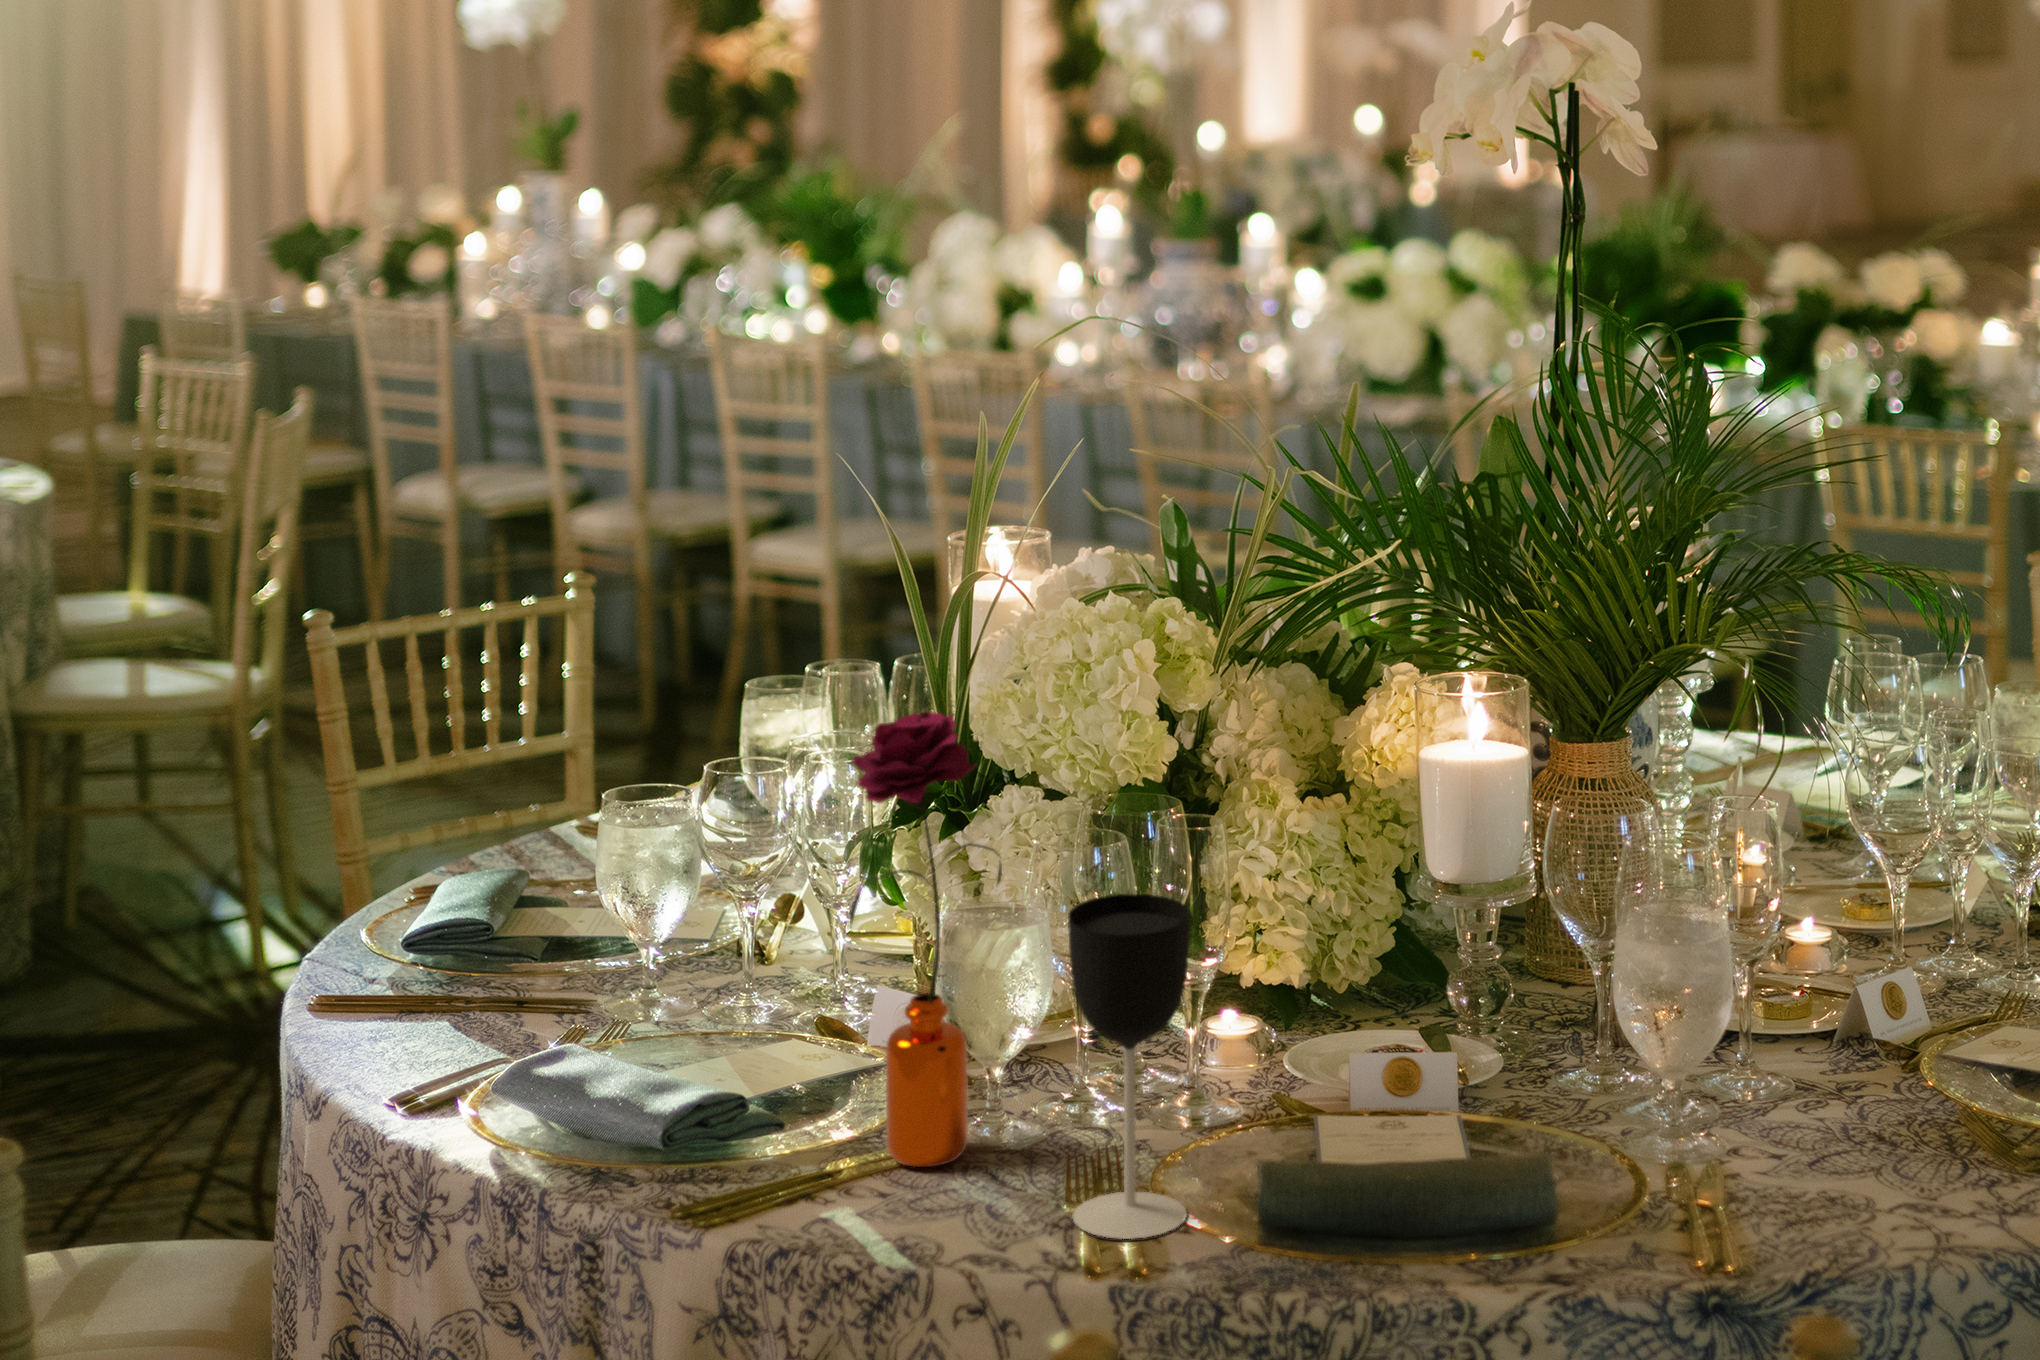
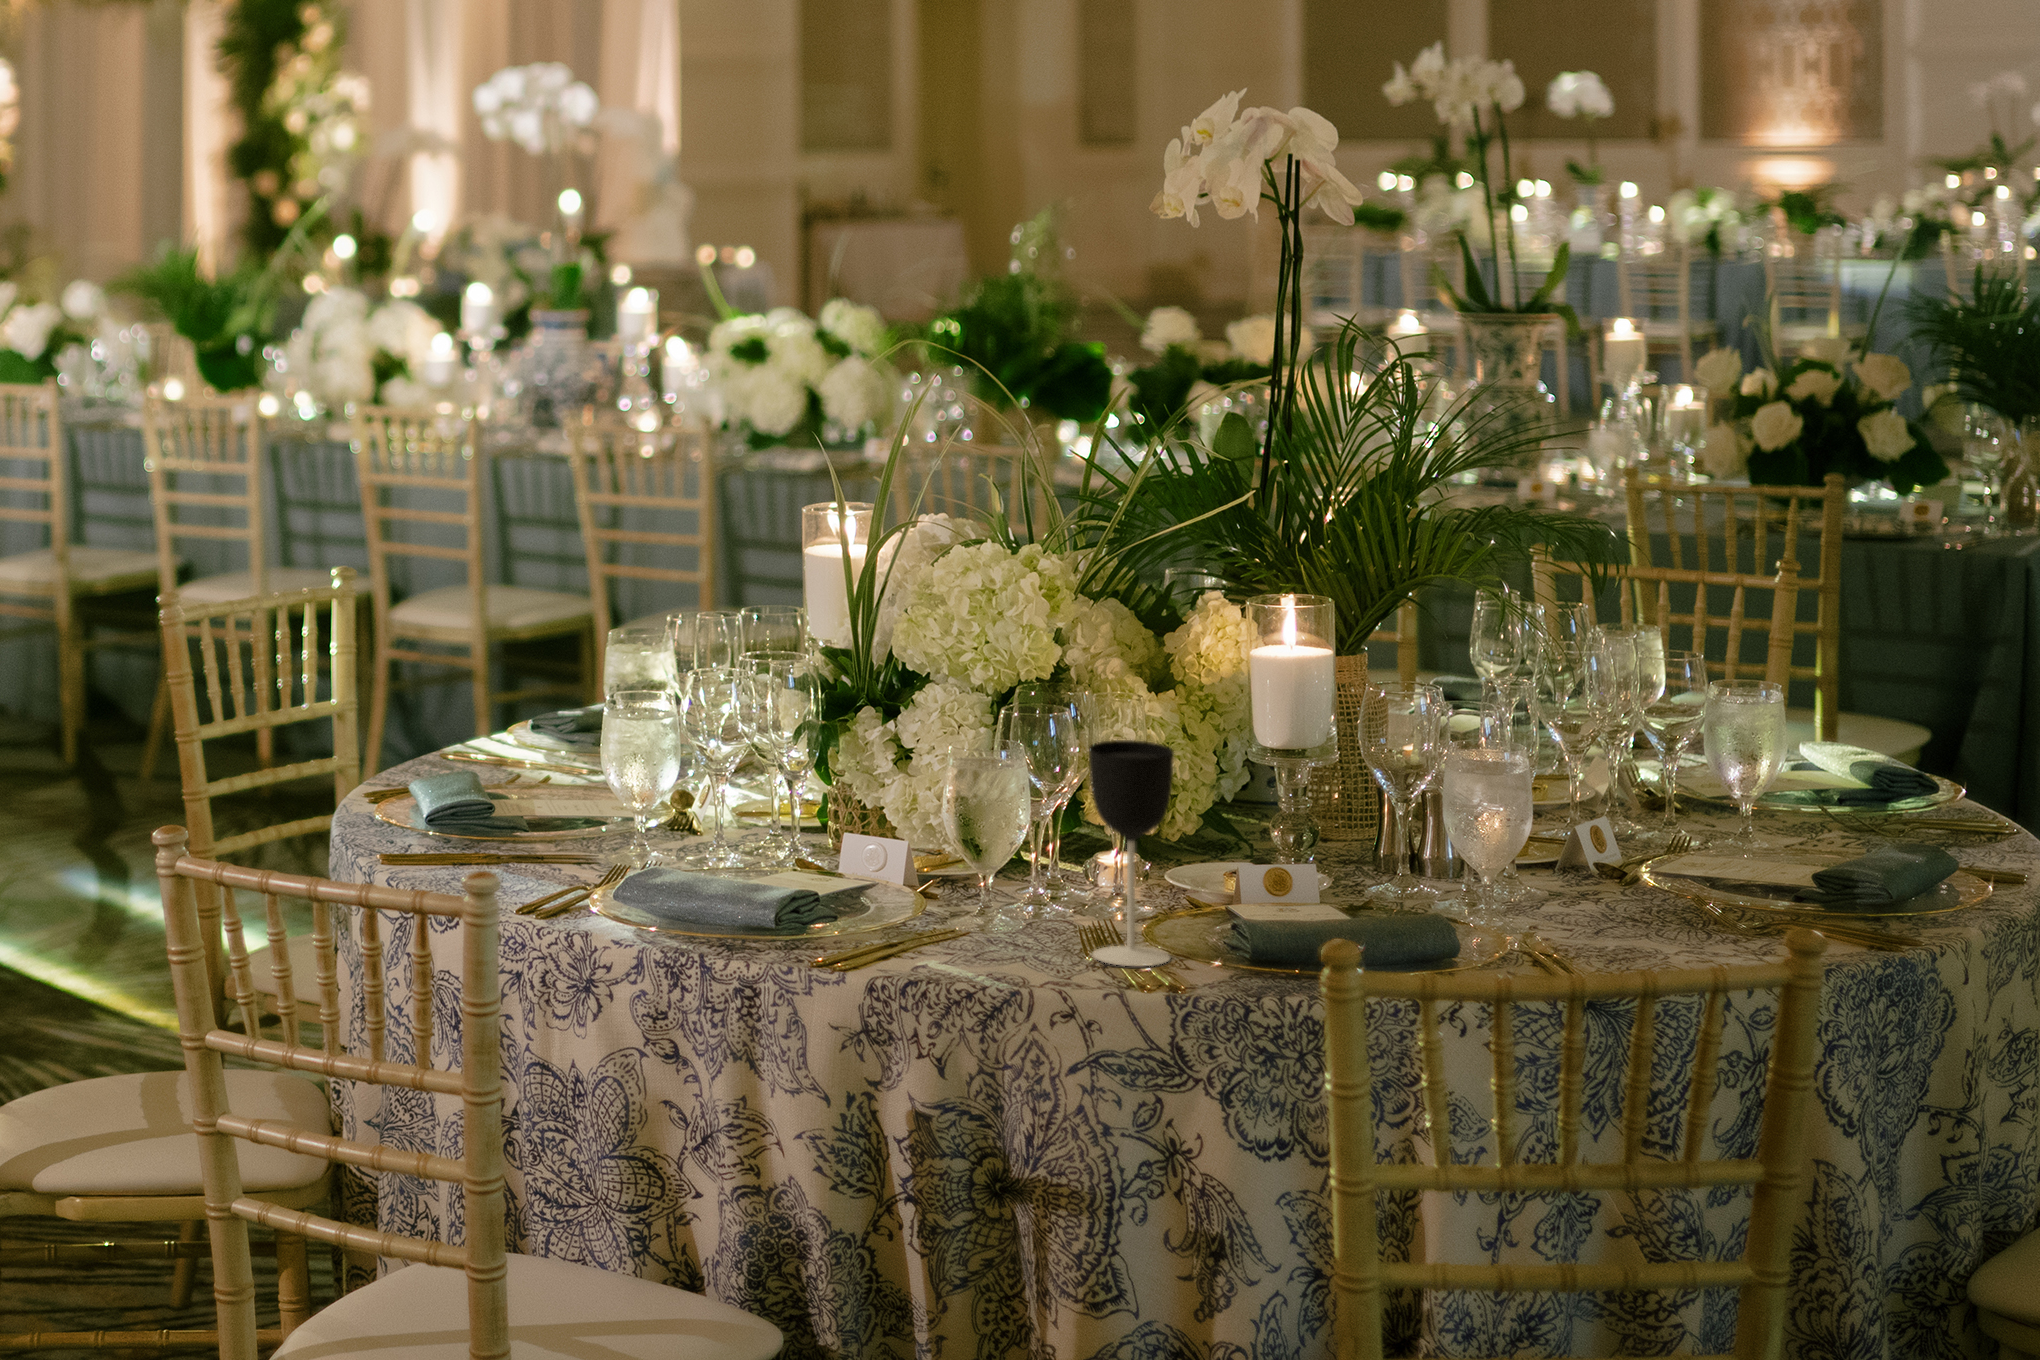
flower: present [849,712,1002,1167] -> none [904,622,1006,940]

